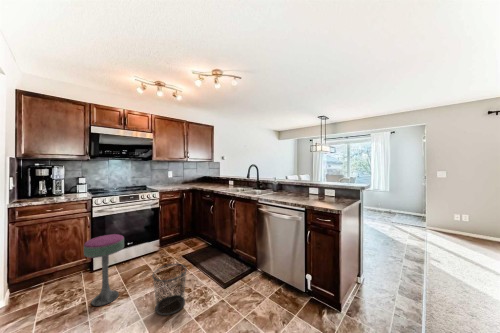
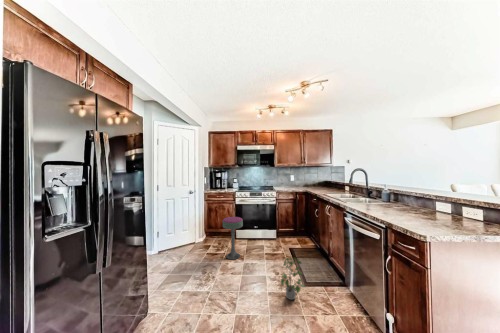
potted plant: none [210,258,239,310] -> present [281,258,305,300]
trash can: present [153,263,187,315] -> none [248,247,272,283]

